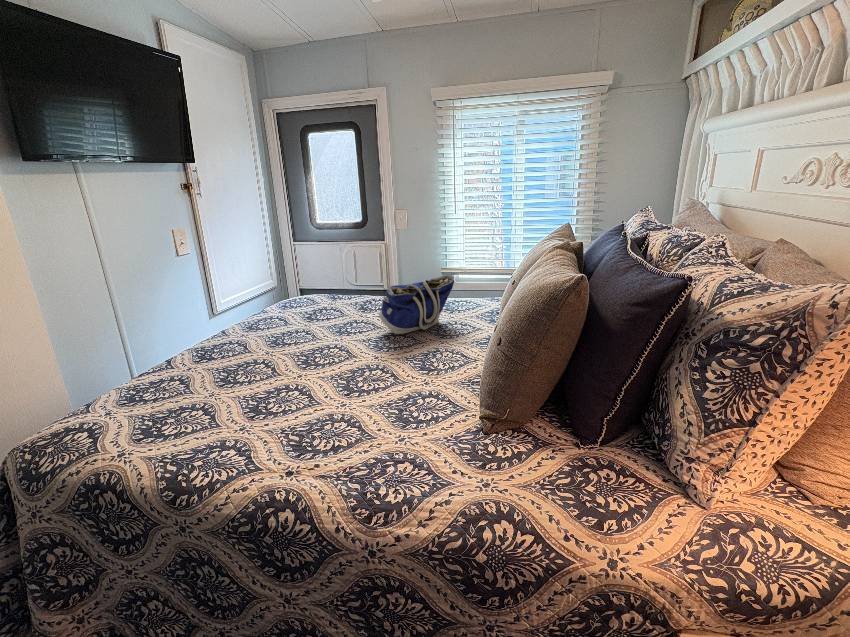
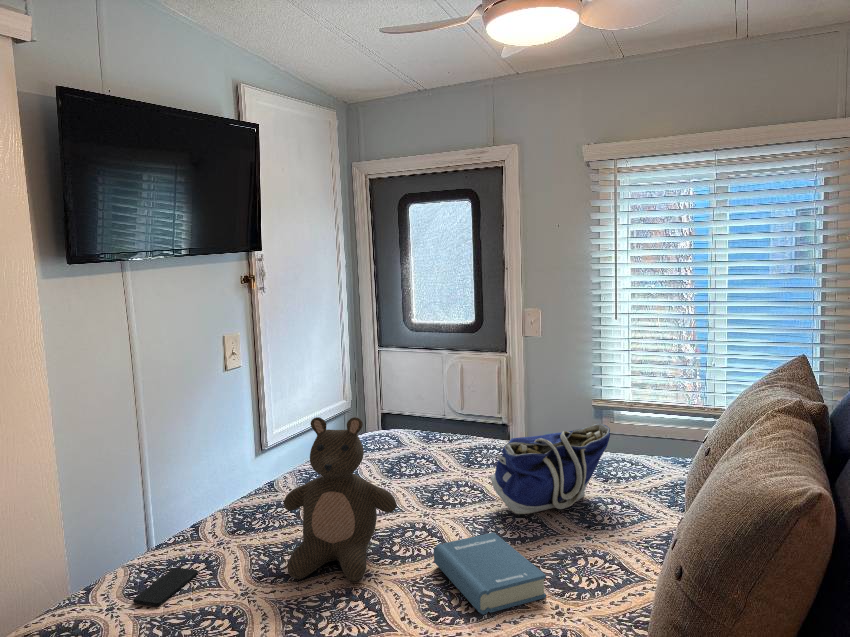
stuffed bear: none [234,272,317,383] -> present [283,417,397,581]
book: none [344,343,418,388] -> present [434,532,546,615]
smartphone: none [125,386,174,409] -> present [133,568,198,606]

